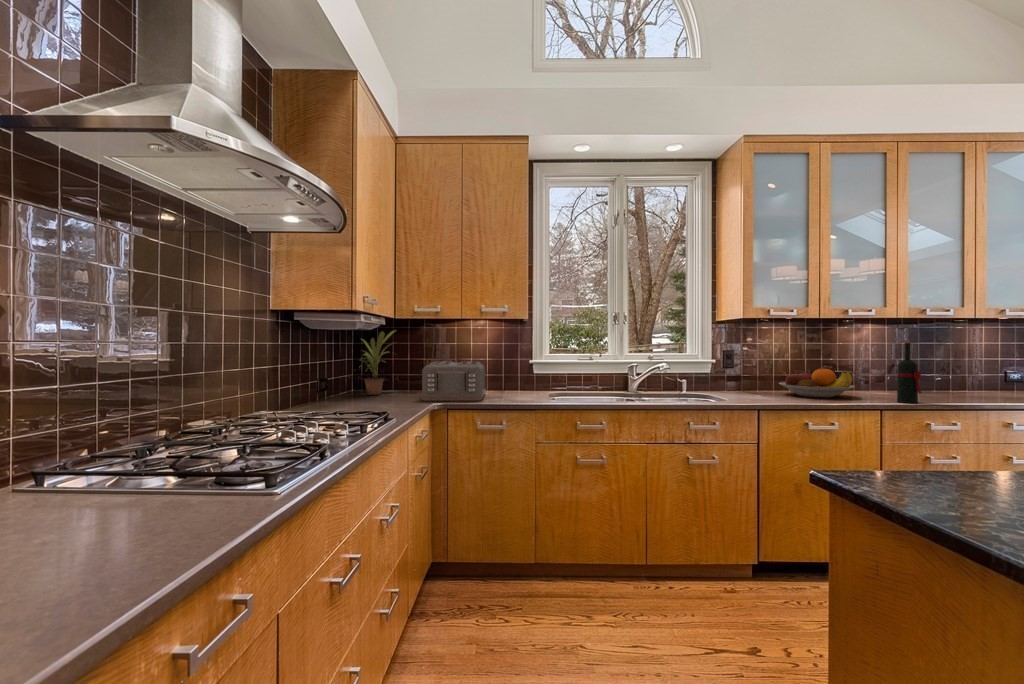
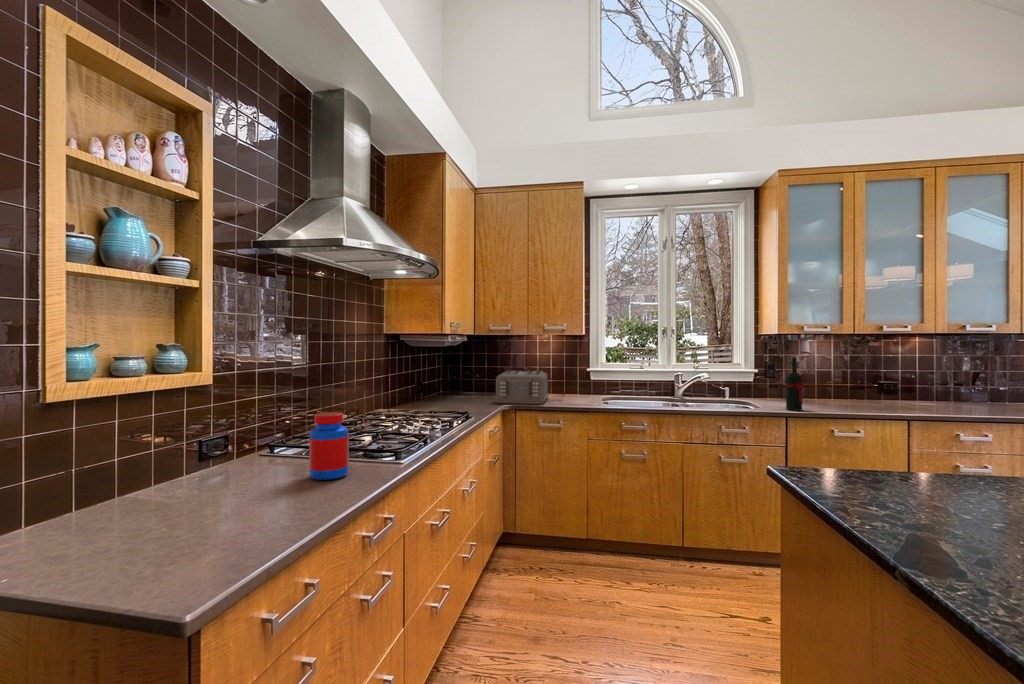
potted plant: present [364,331,394,395] -> none [446,345,477,397]
wine bottle: present [897,341,921,403] -> present [786,356,803,411]
fruit bowl: present [779,369,855,397] -> none [816,380,889,407]
jar: none [83,410,169,538] -> present [309,412,349,480]

